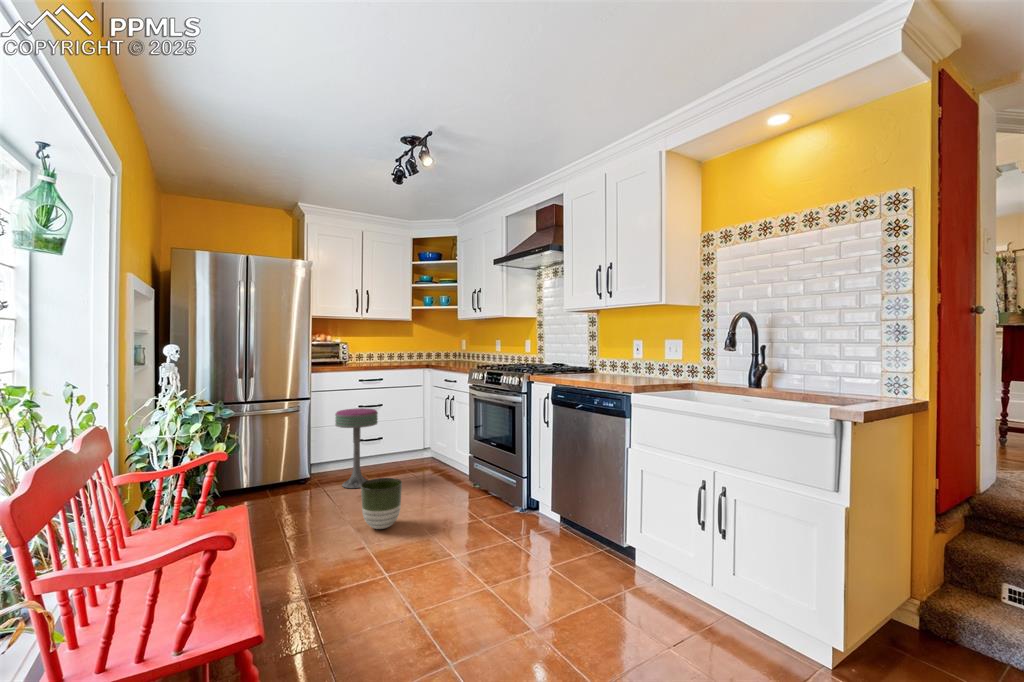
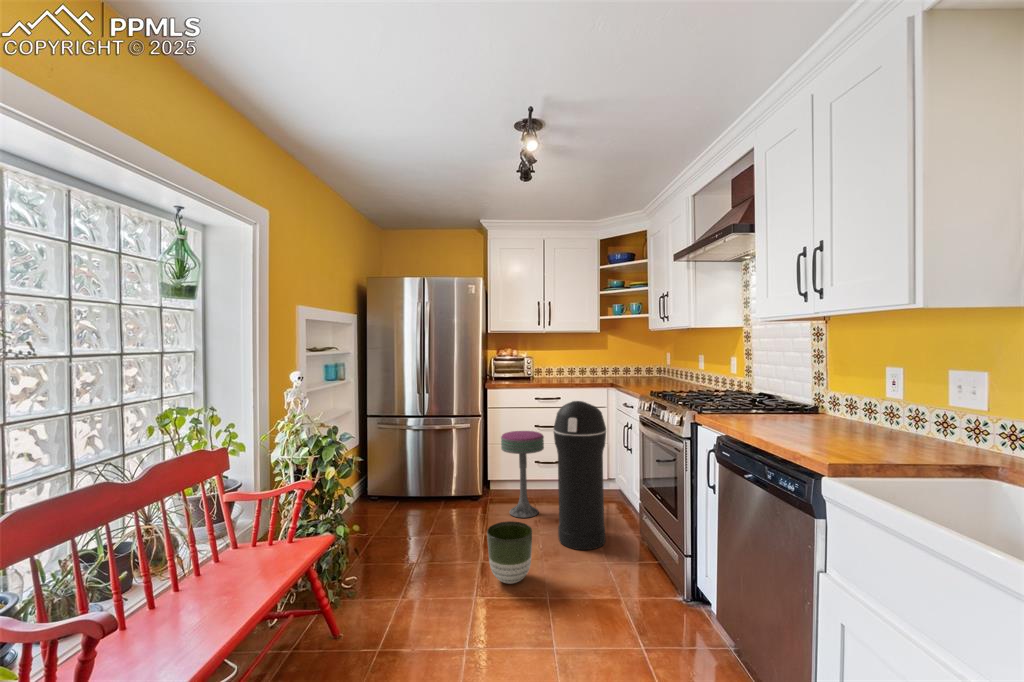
trash can: none [400,374,446,499] -> present [554,401,606,550]

